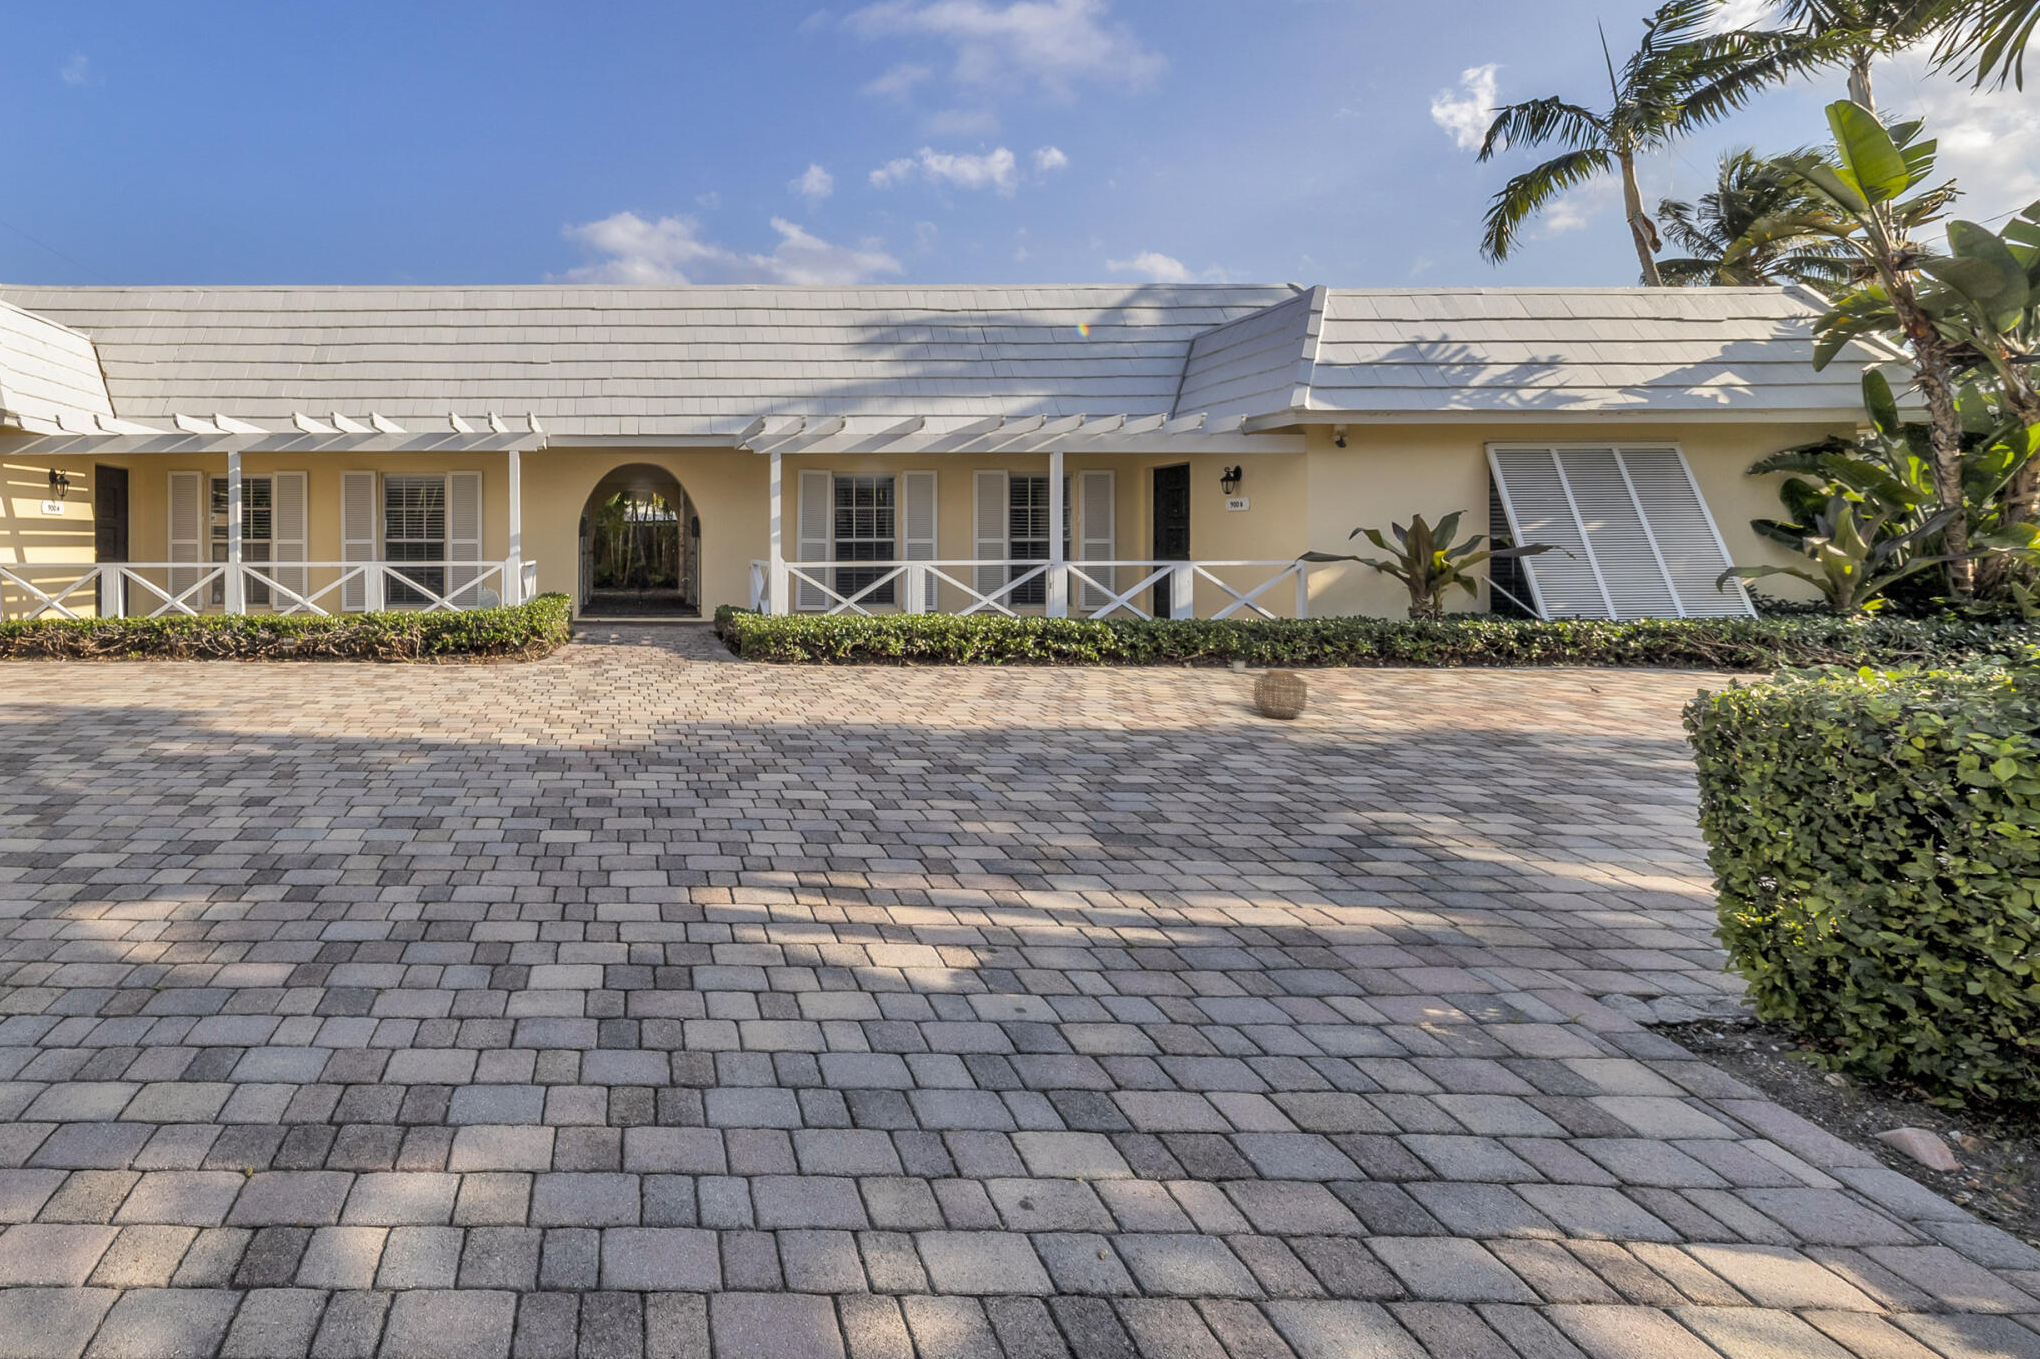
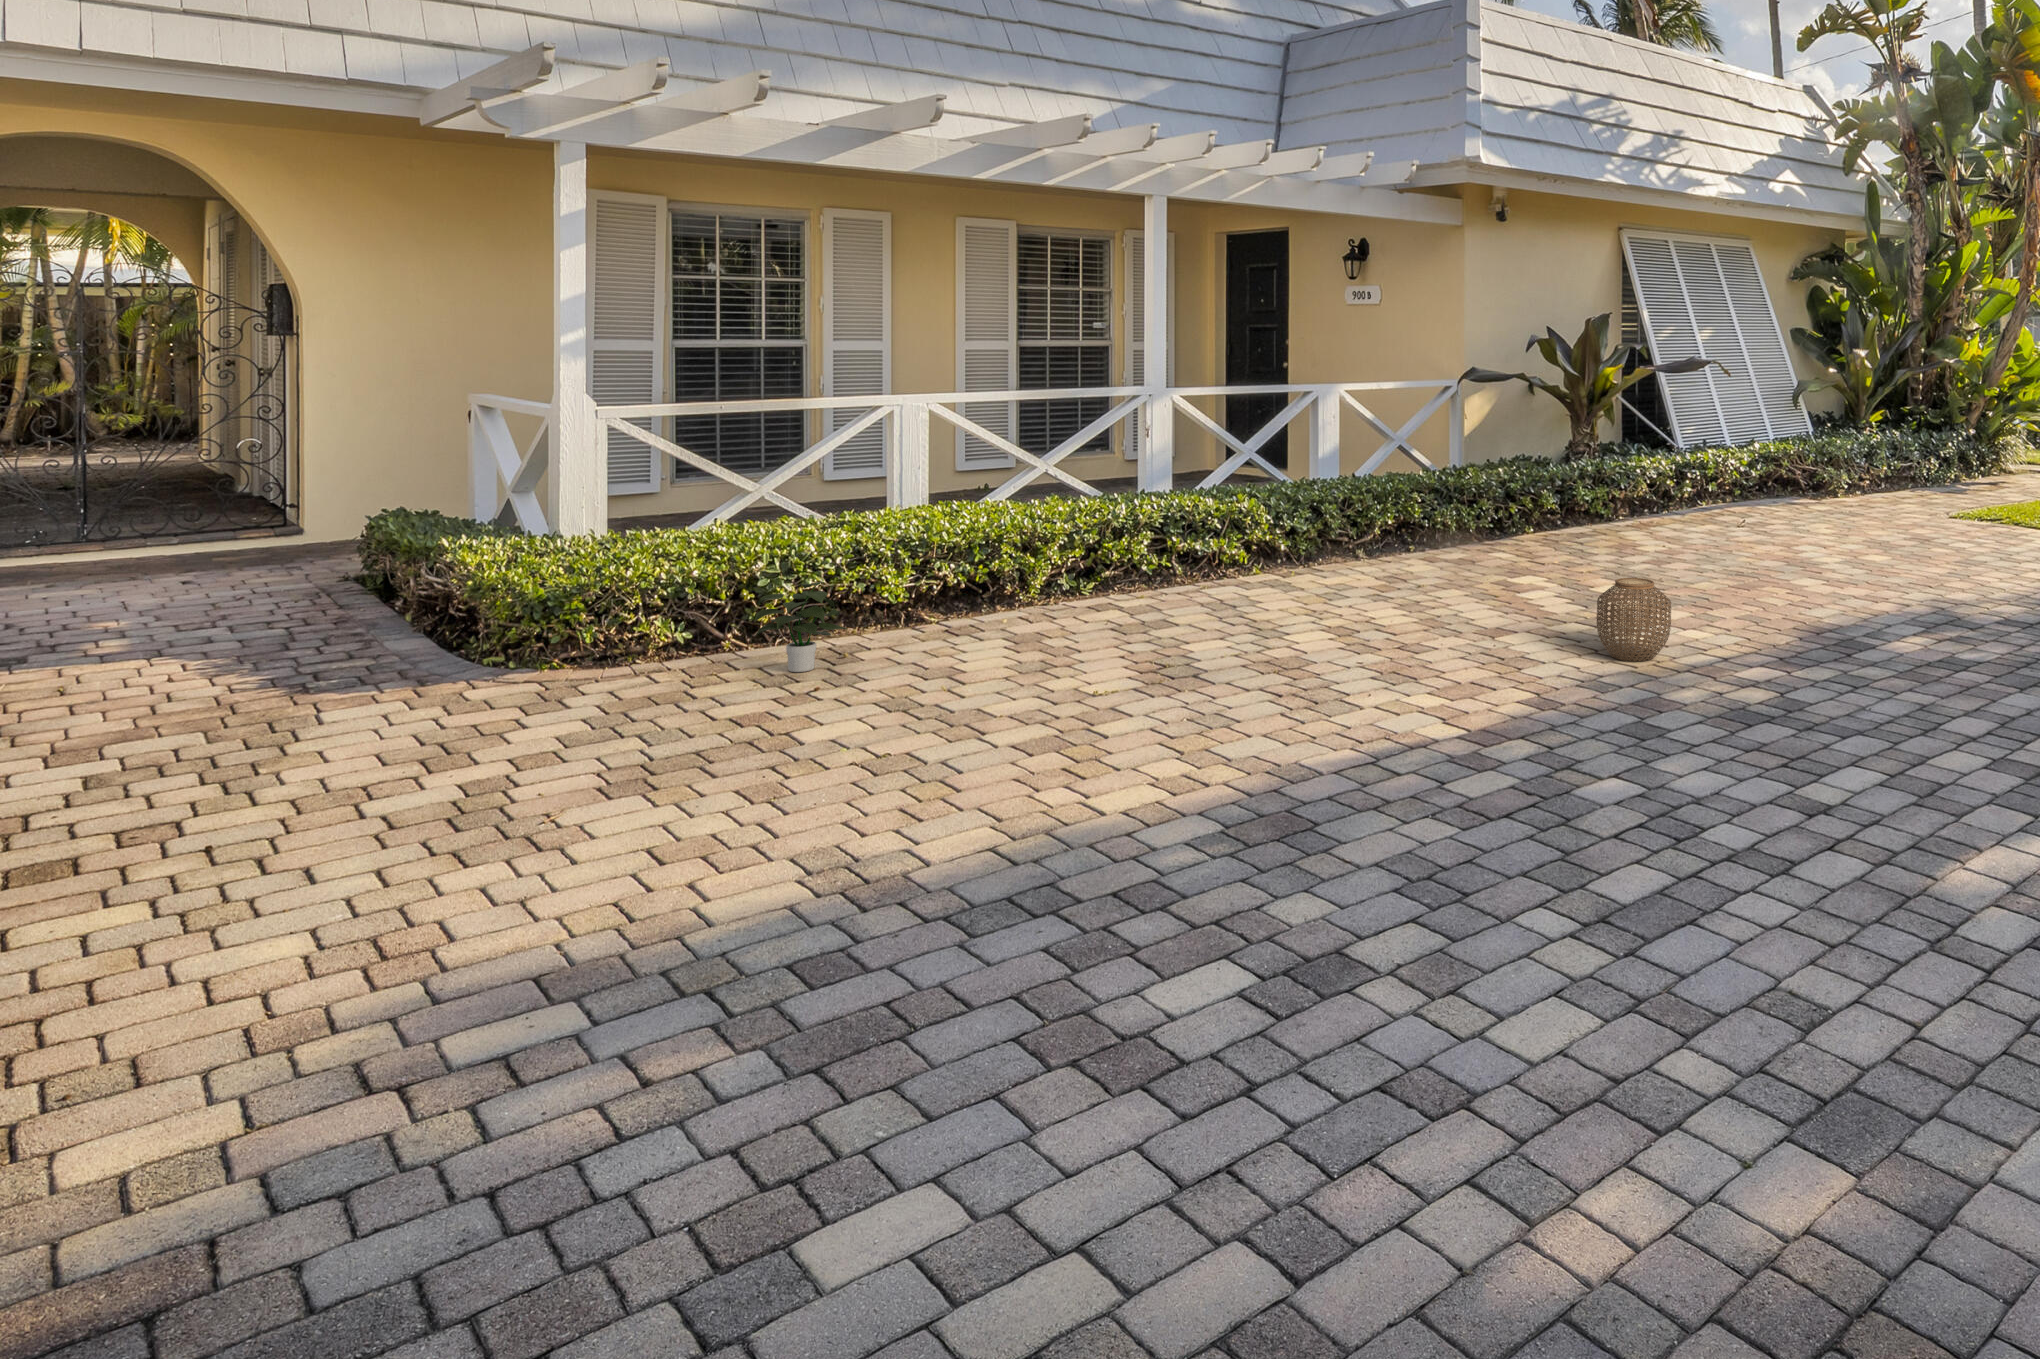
potted plant: present [1222,639,1253,673] -> present [755,582,847,672]

